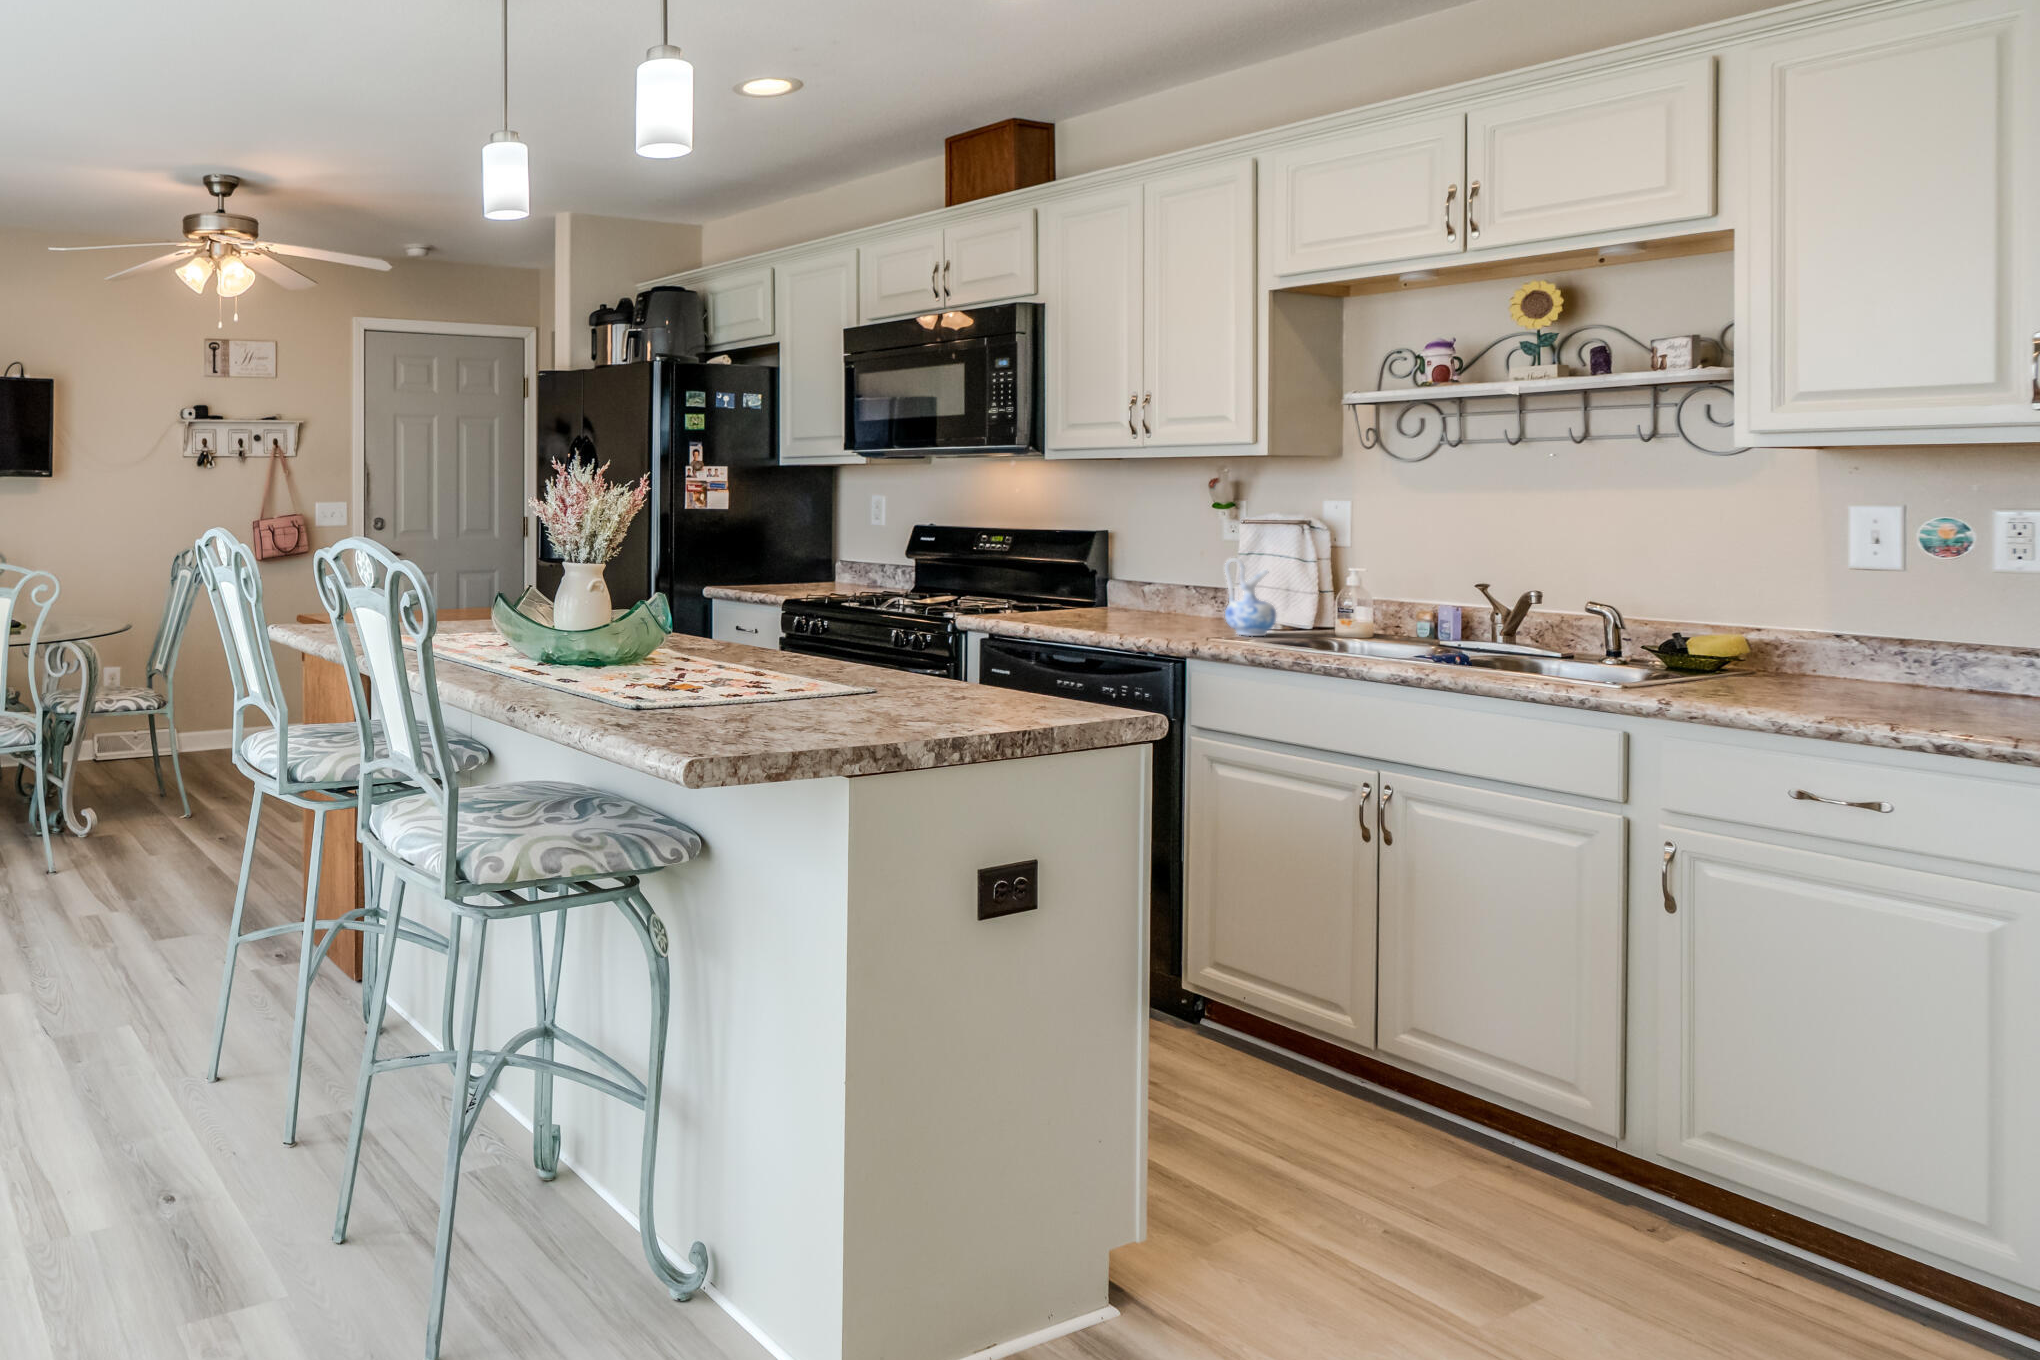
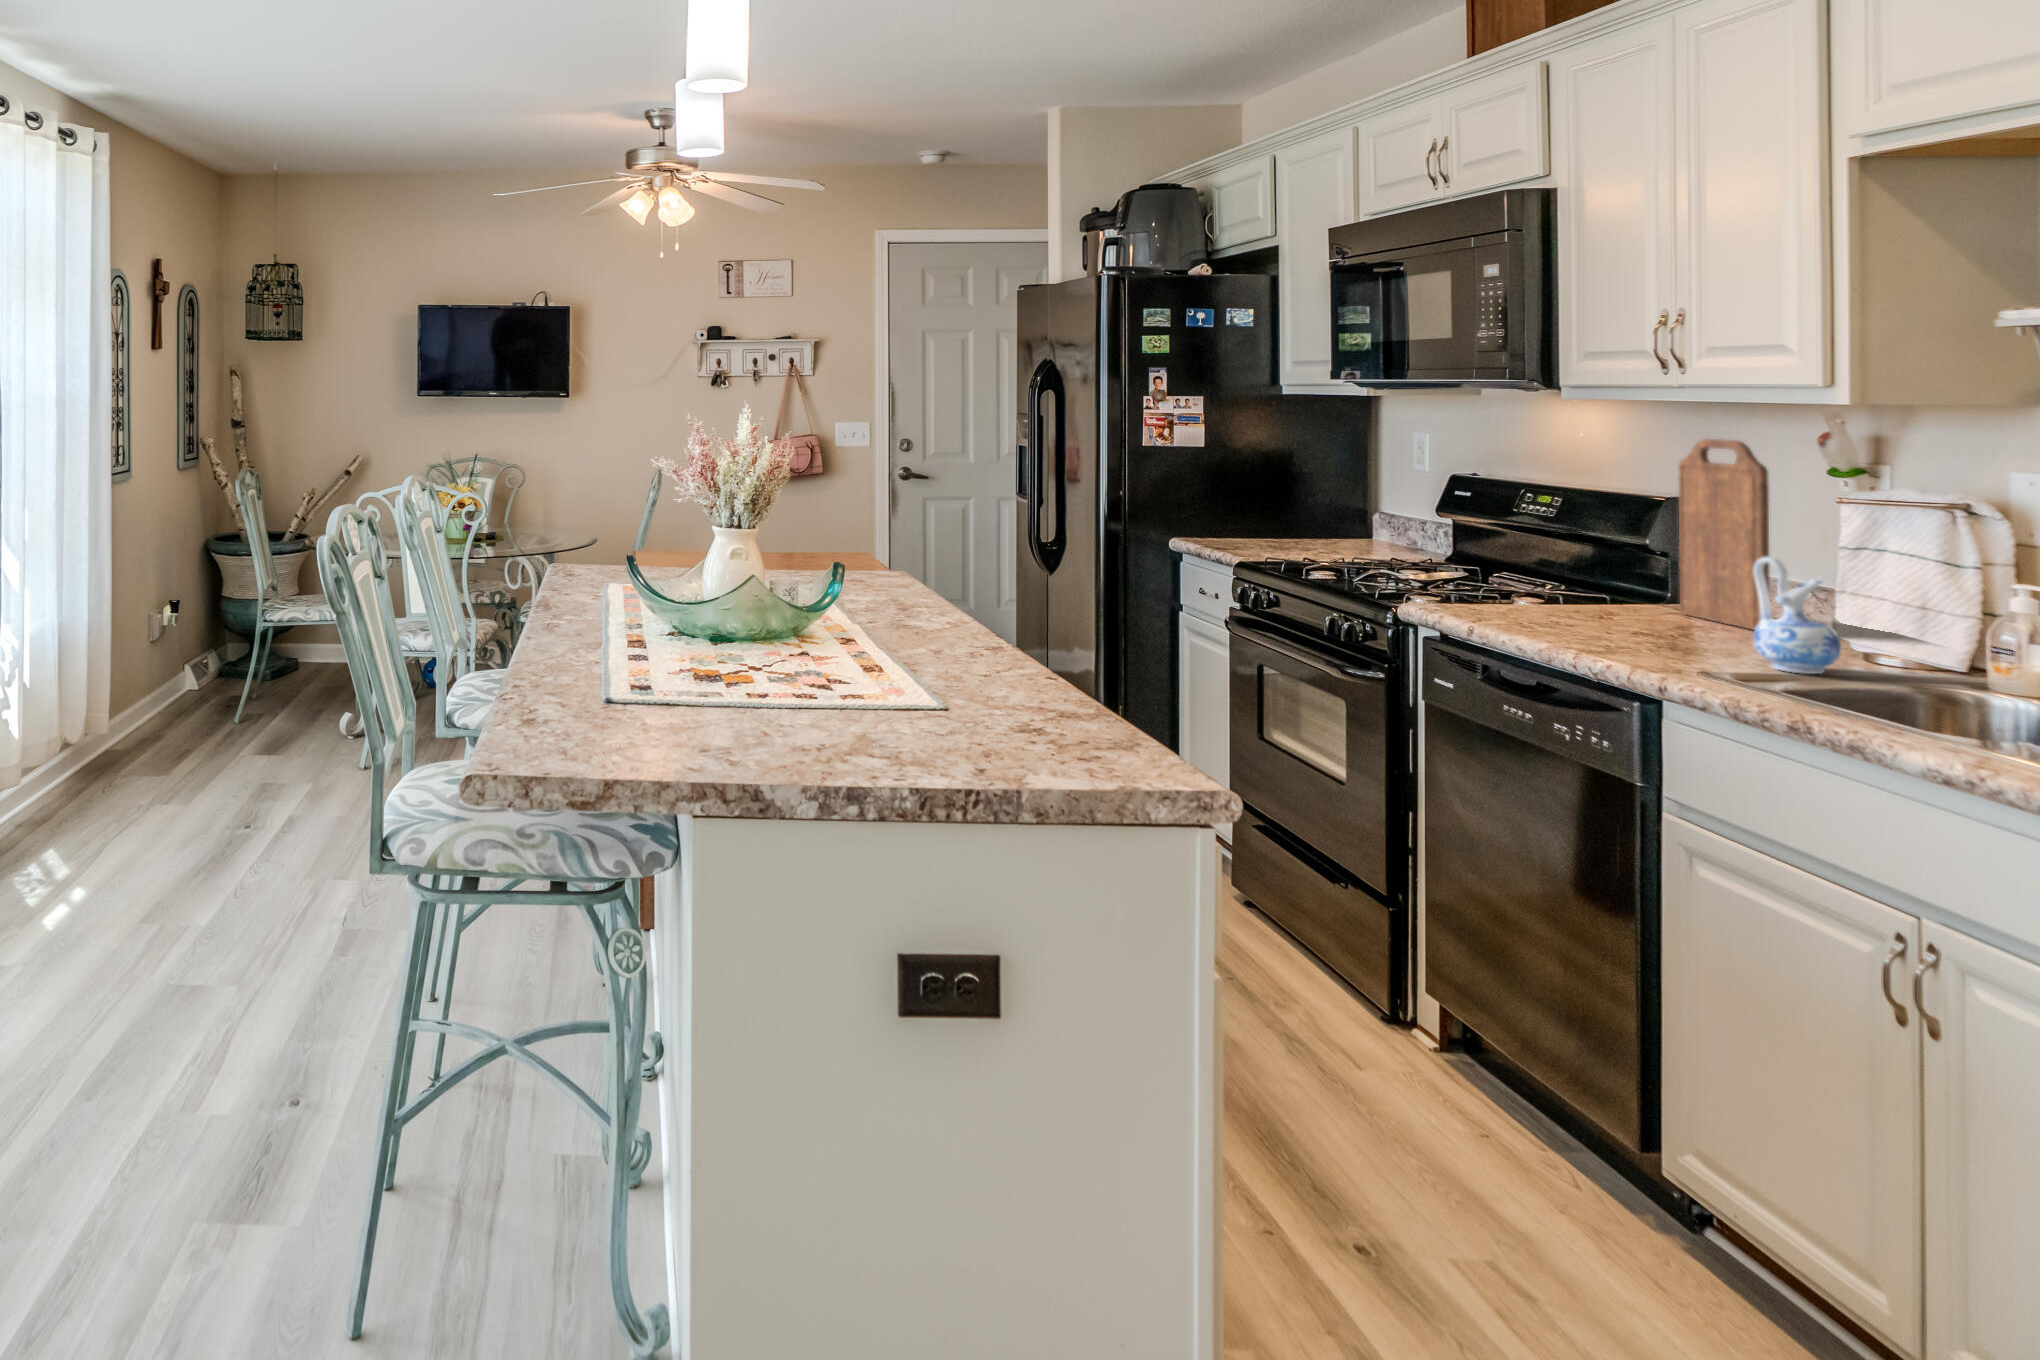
cutting board: none [1124,484,1192,617] -> present [1678,439,1770,630]

